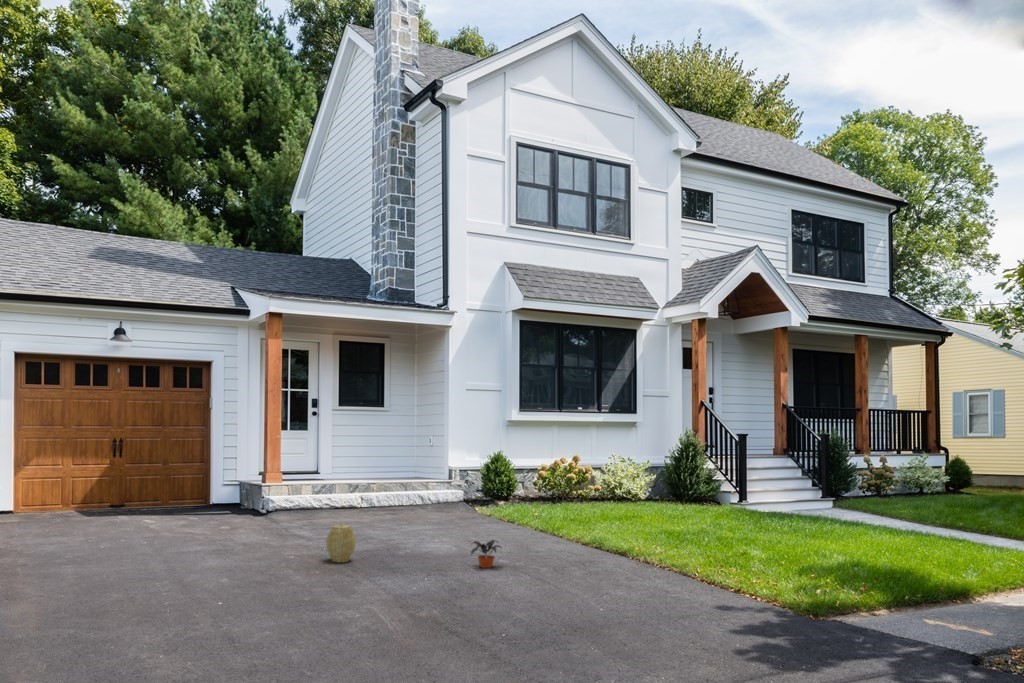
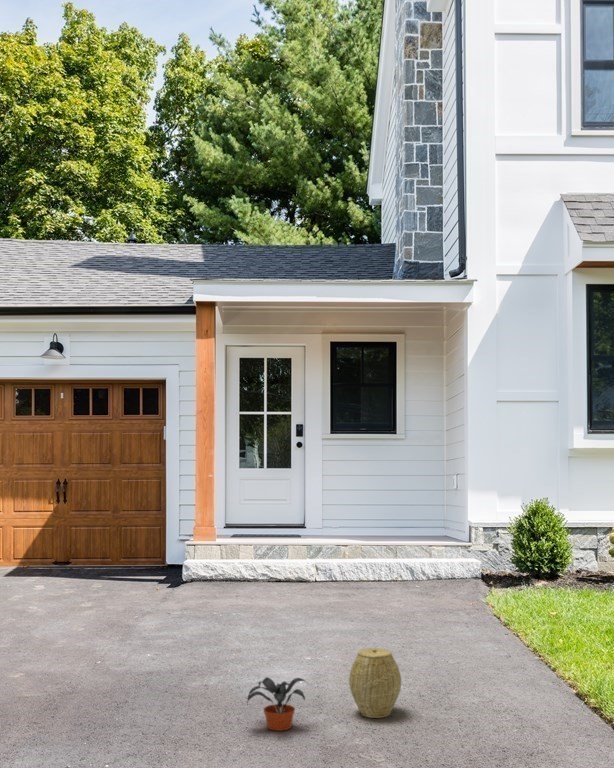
woven basket: present [326,525,356,562] -> present [349,648,401,718]

